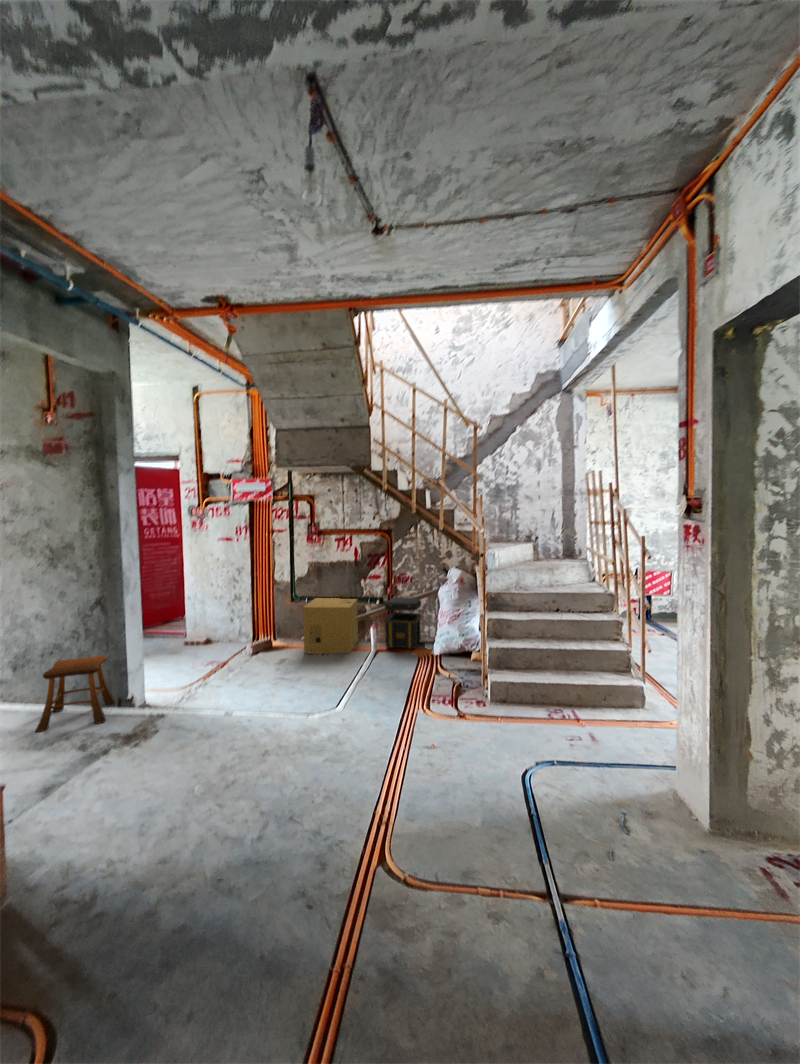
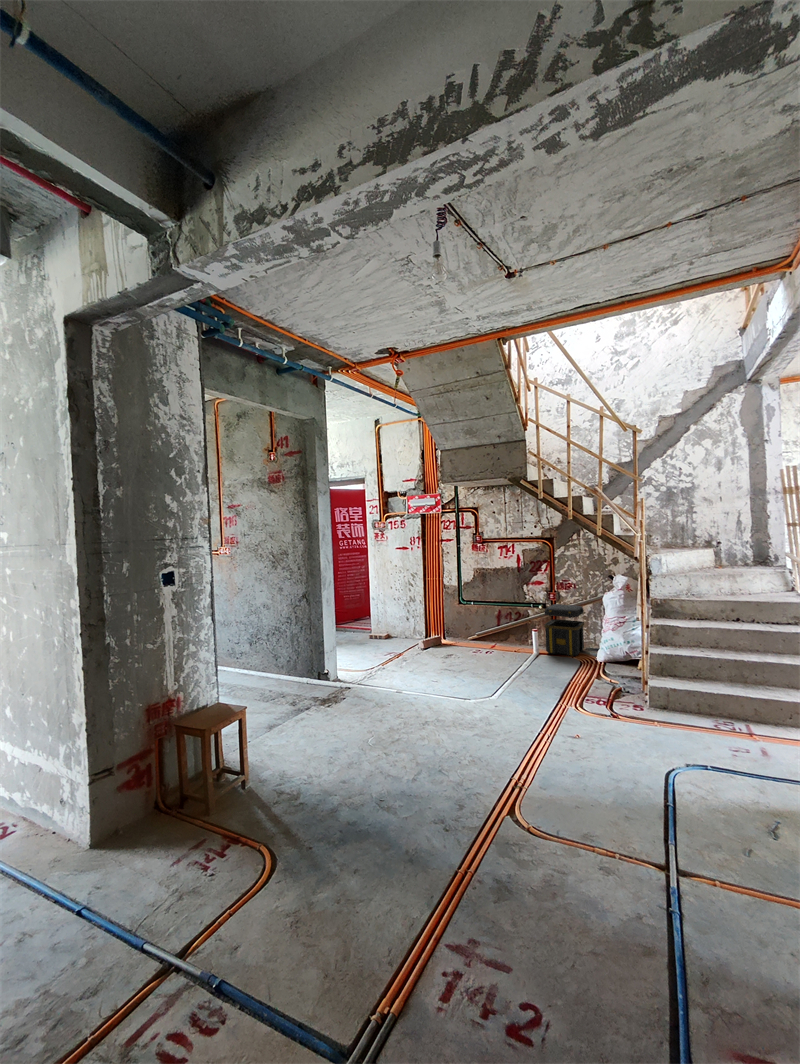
cardboard box: present [303,598,358,654] -> none [466,602,520,656]
stool: present [35,656,116,732] -> none [267,635,319,687]

